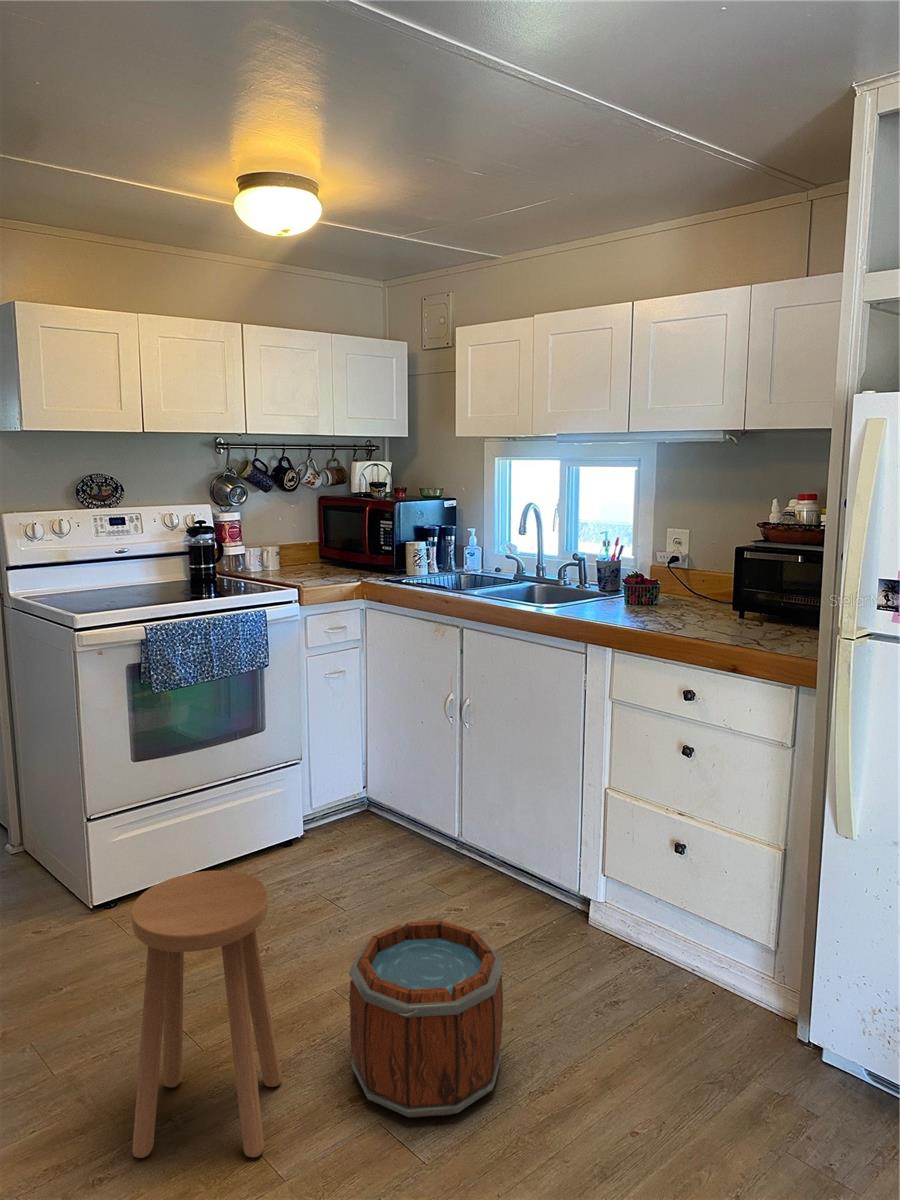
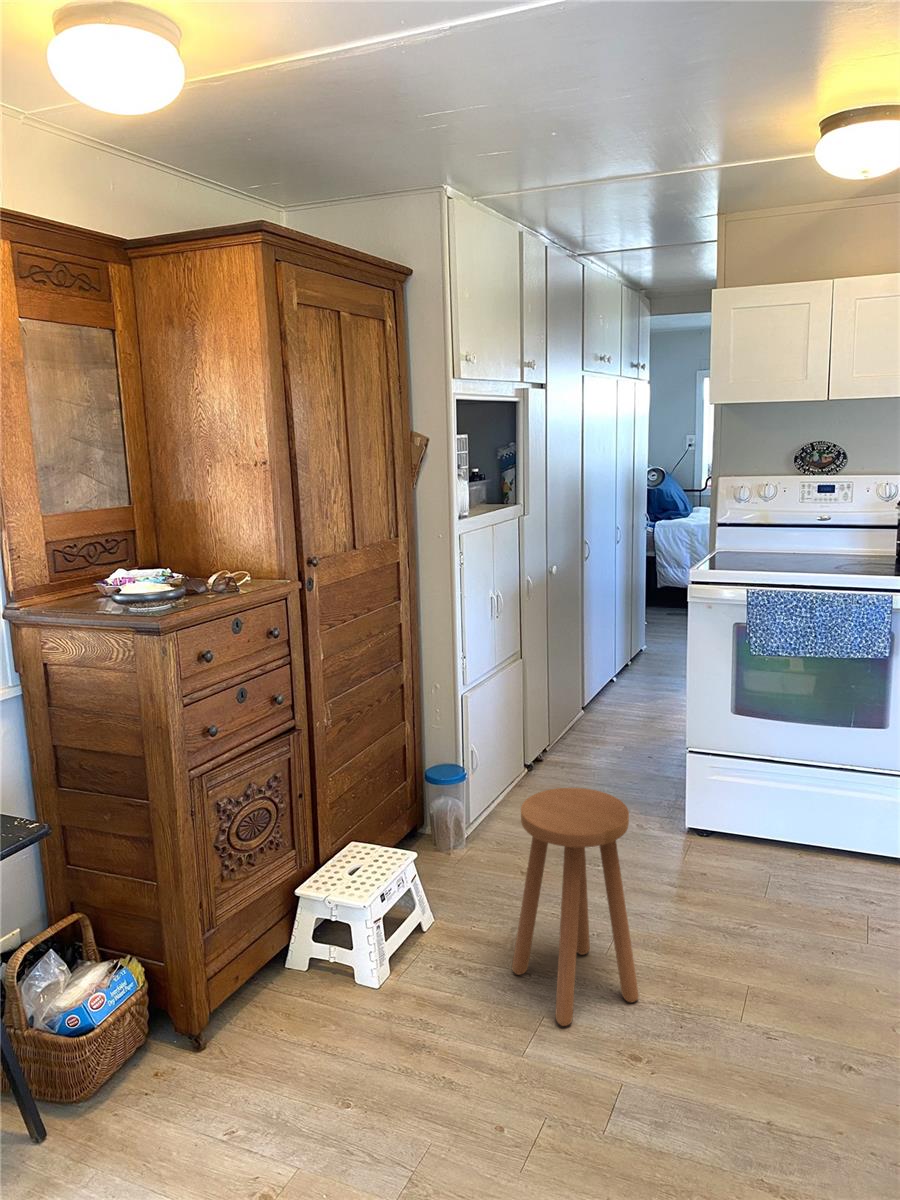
bucket: present [349,921,503,1118] -> none [658,928,829,1137]

